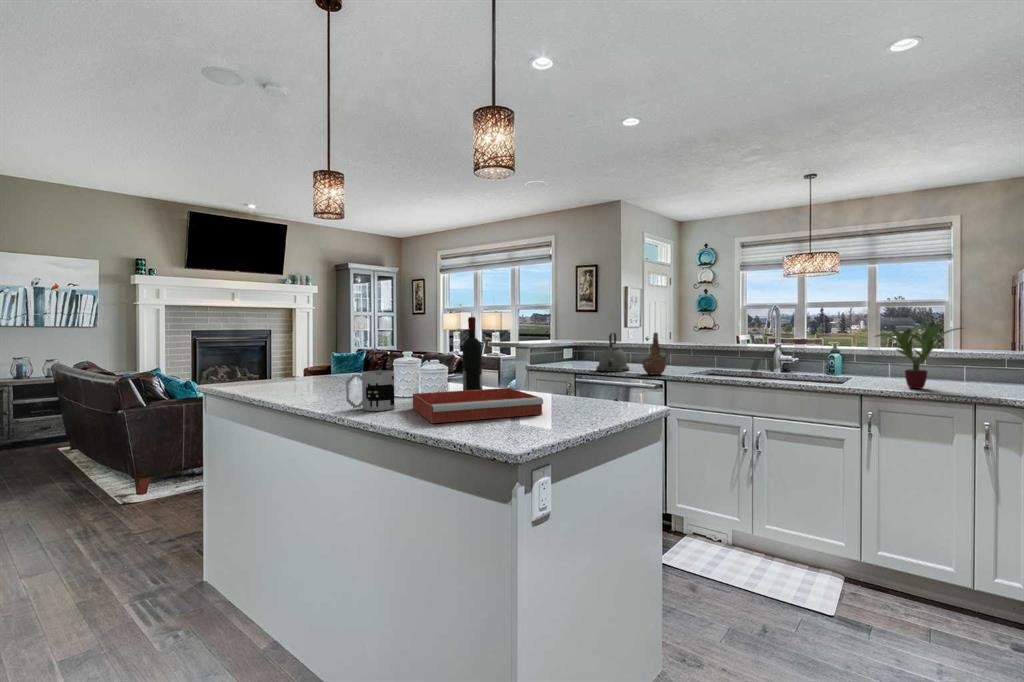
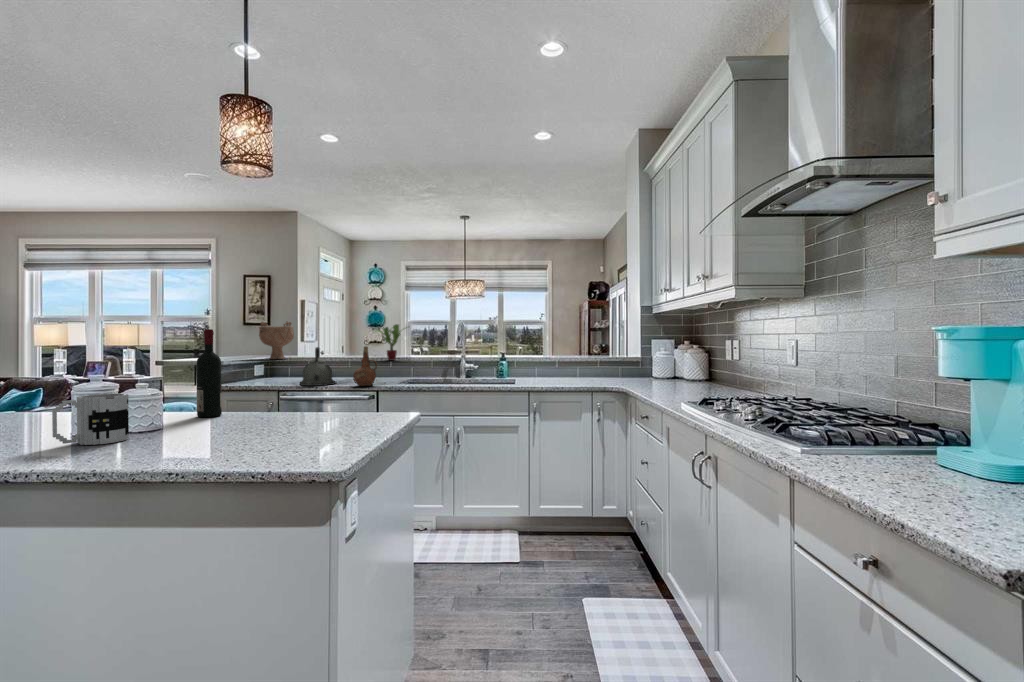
decorative bowl: none [572,308,602,344] -> present [259,321,294,359]
potted plant: present [875,325,963,389] -> present [375,324,400,360]
tray: present [413,388,543,423] -> none [155,404,324,446]

